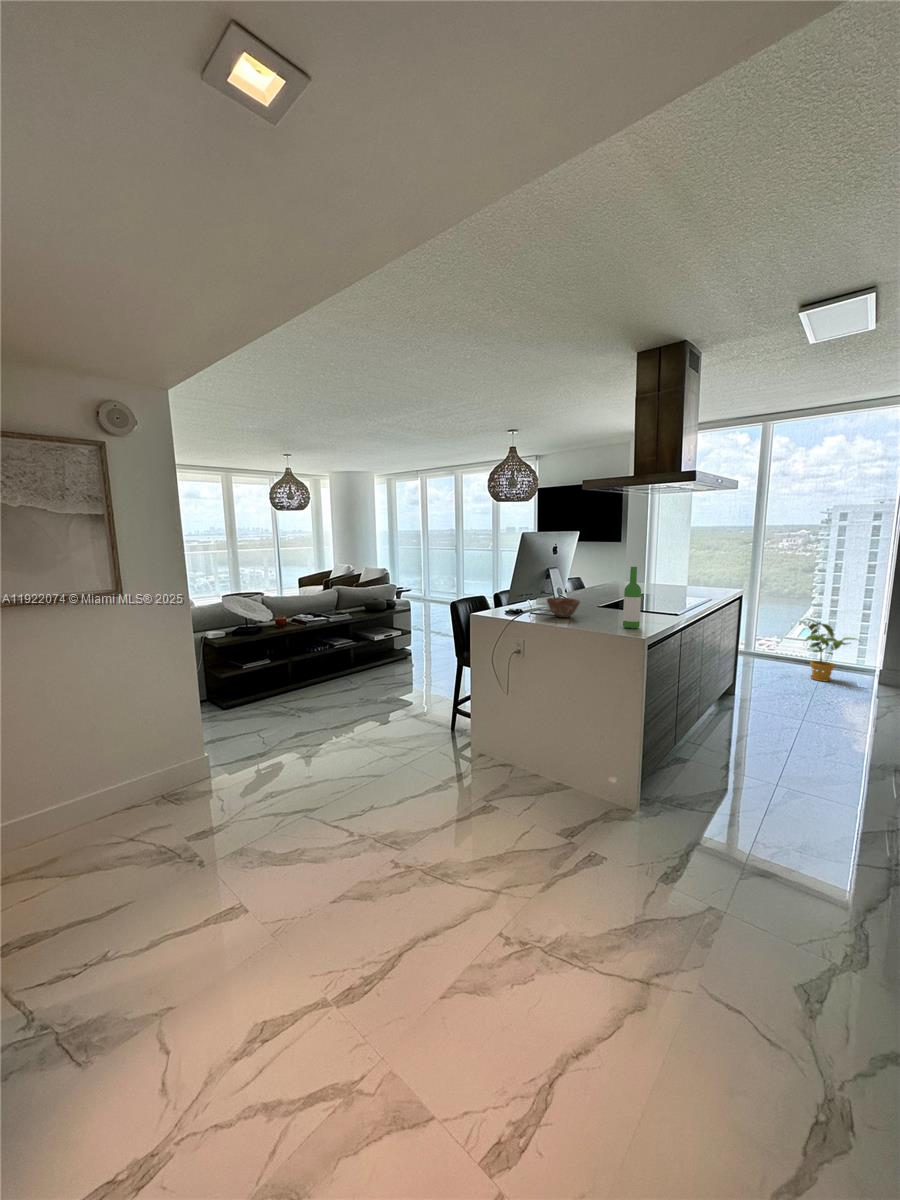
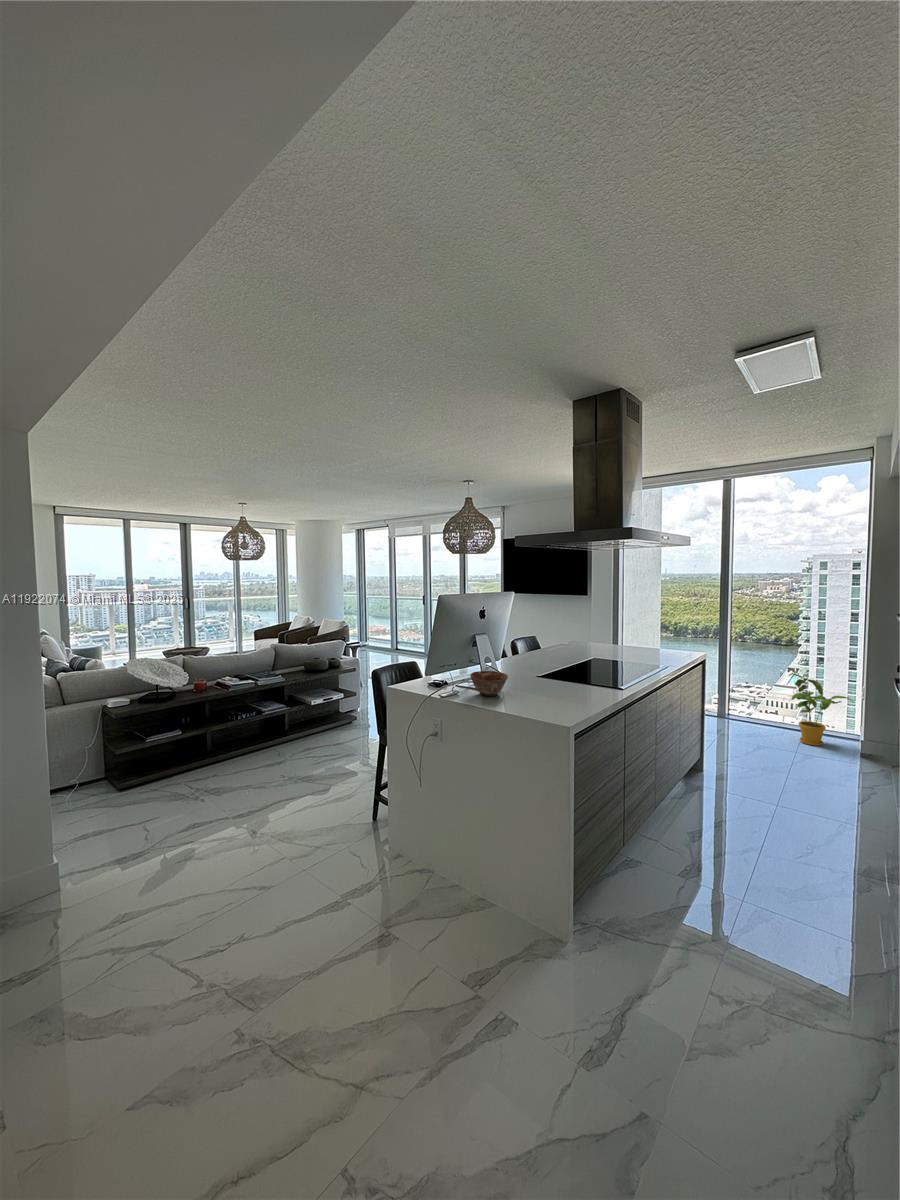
wine bottle: present [623,567,641,629] -> none [547,643,565,715]

